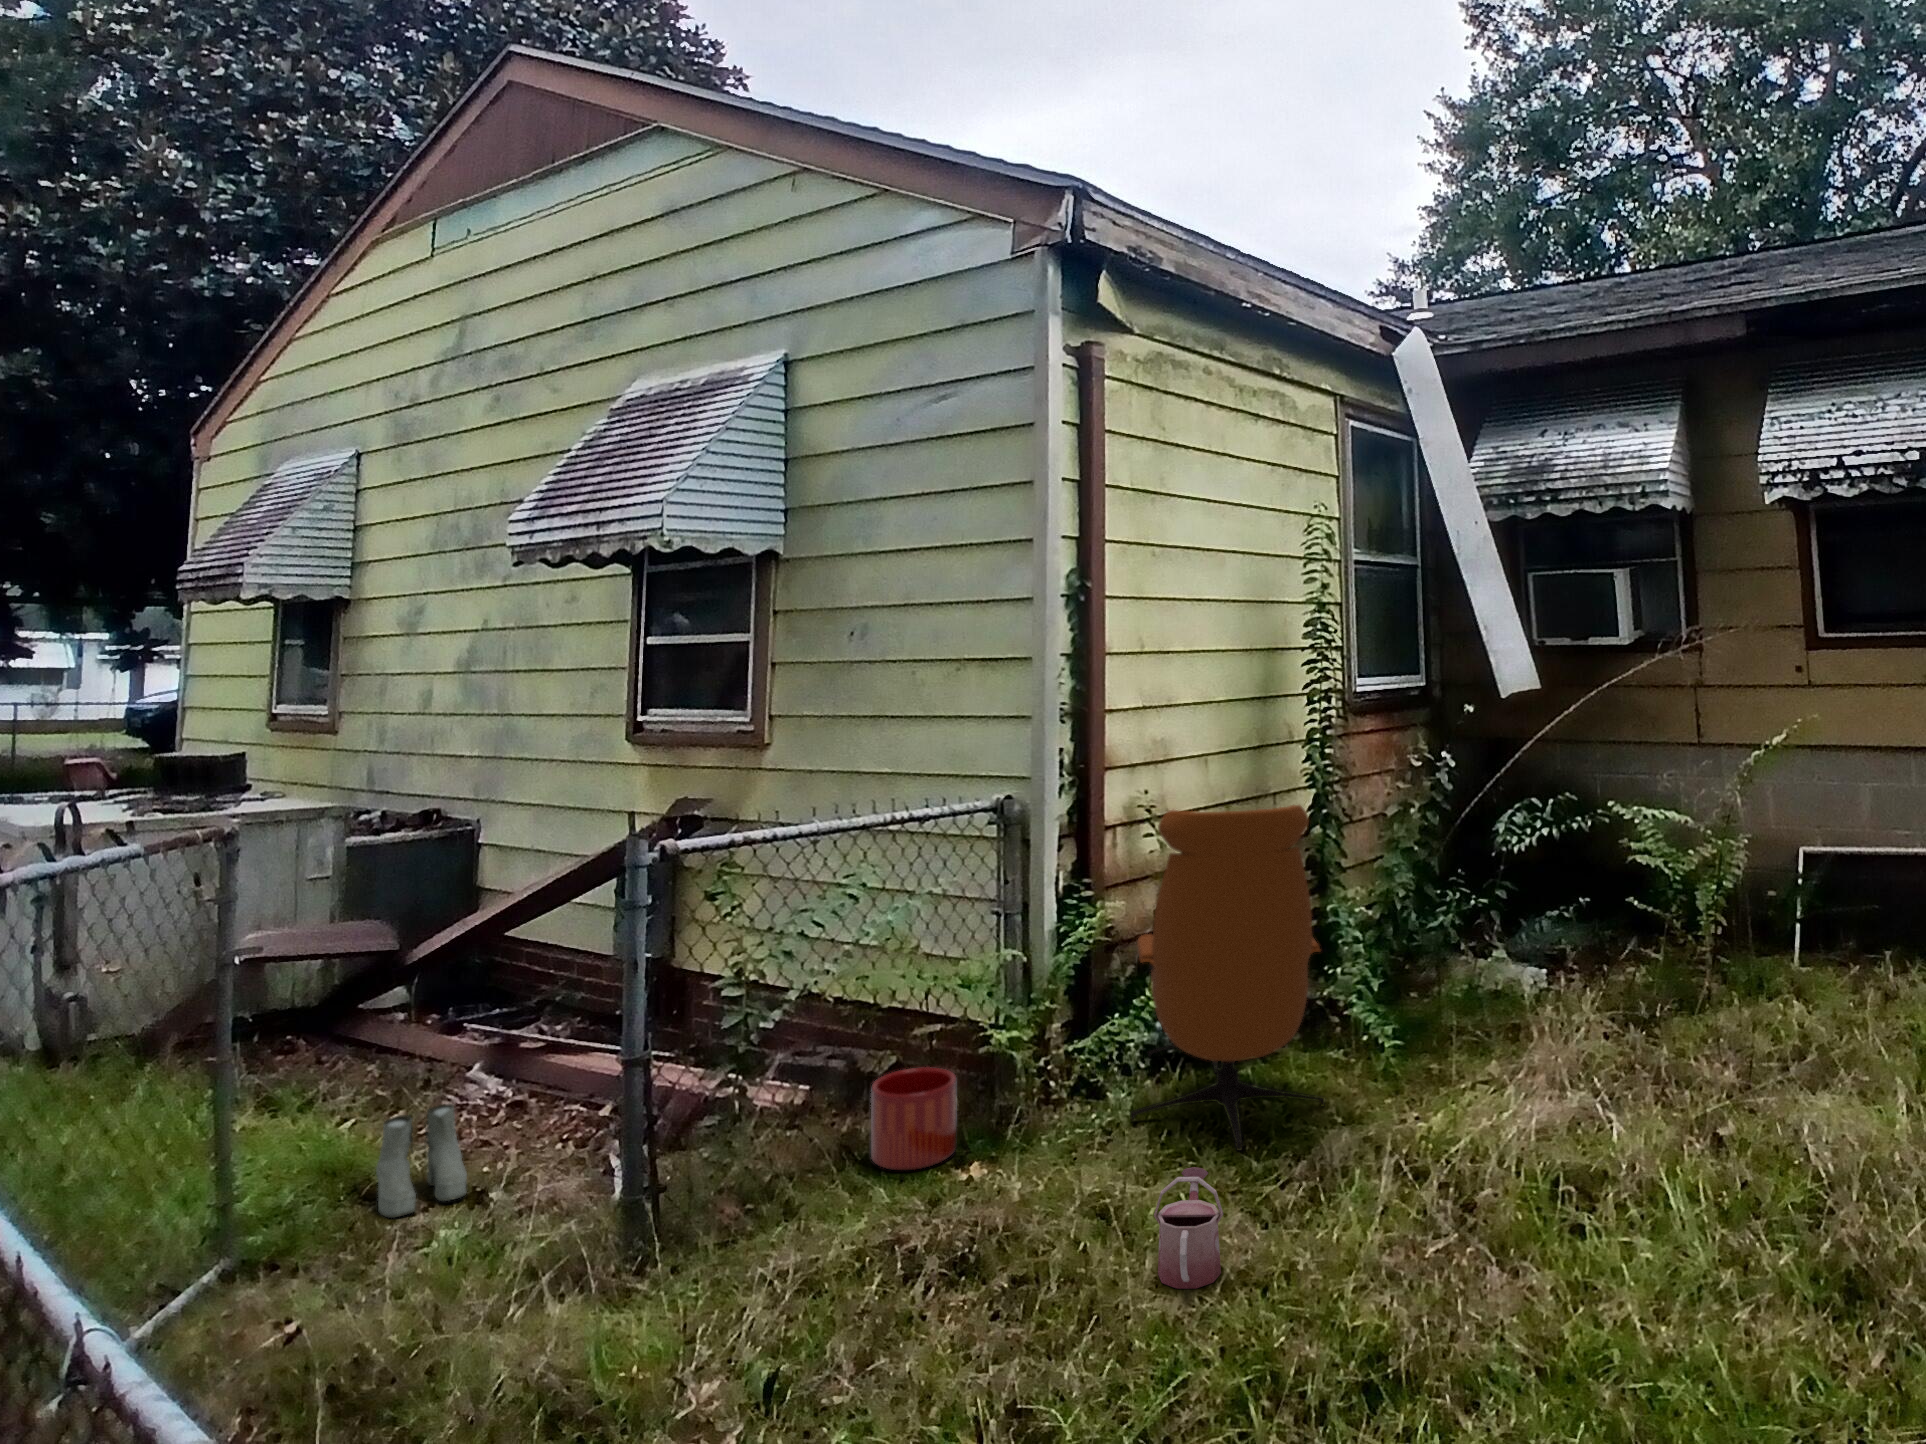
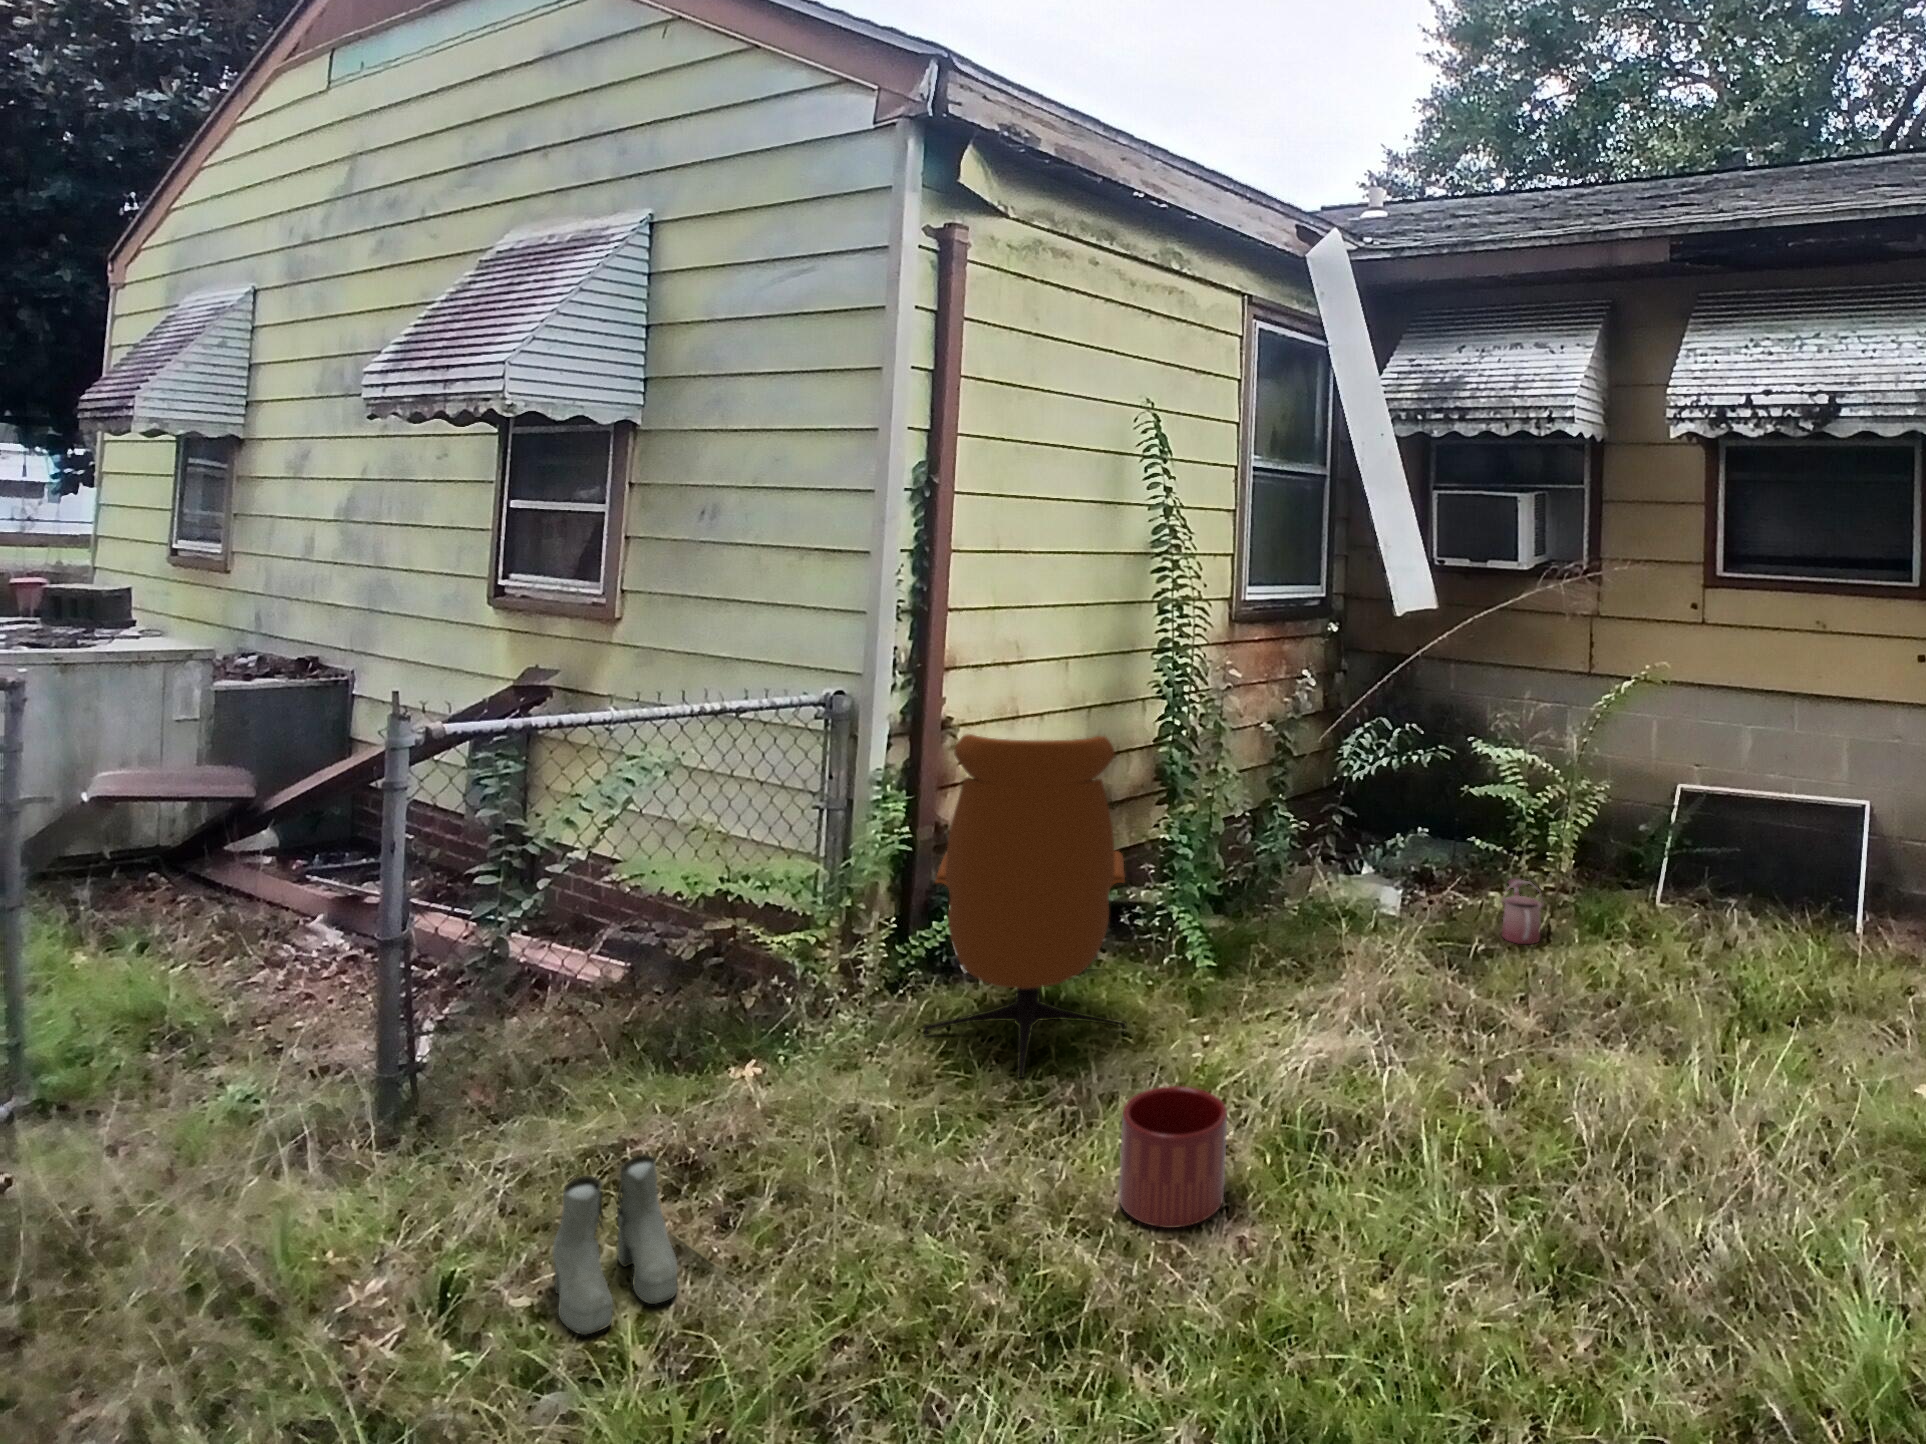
planter: present [871,1067,956,1170] -> present [1119,1086,1227,1228]
boots: present [376,1104,467,1218] -> present [553,1155,677,1335]
watering can: present [1154,1167,1223,1289] -> present [1502,879,1544,944]

